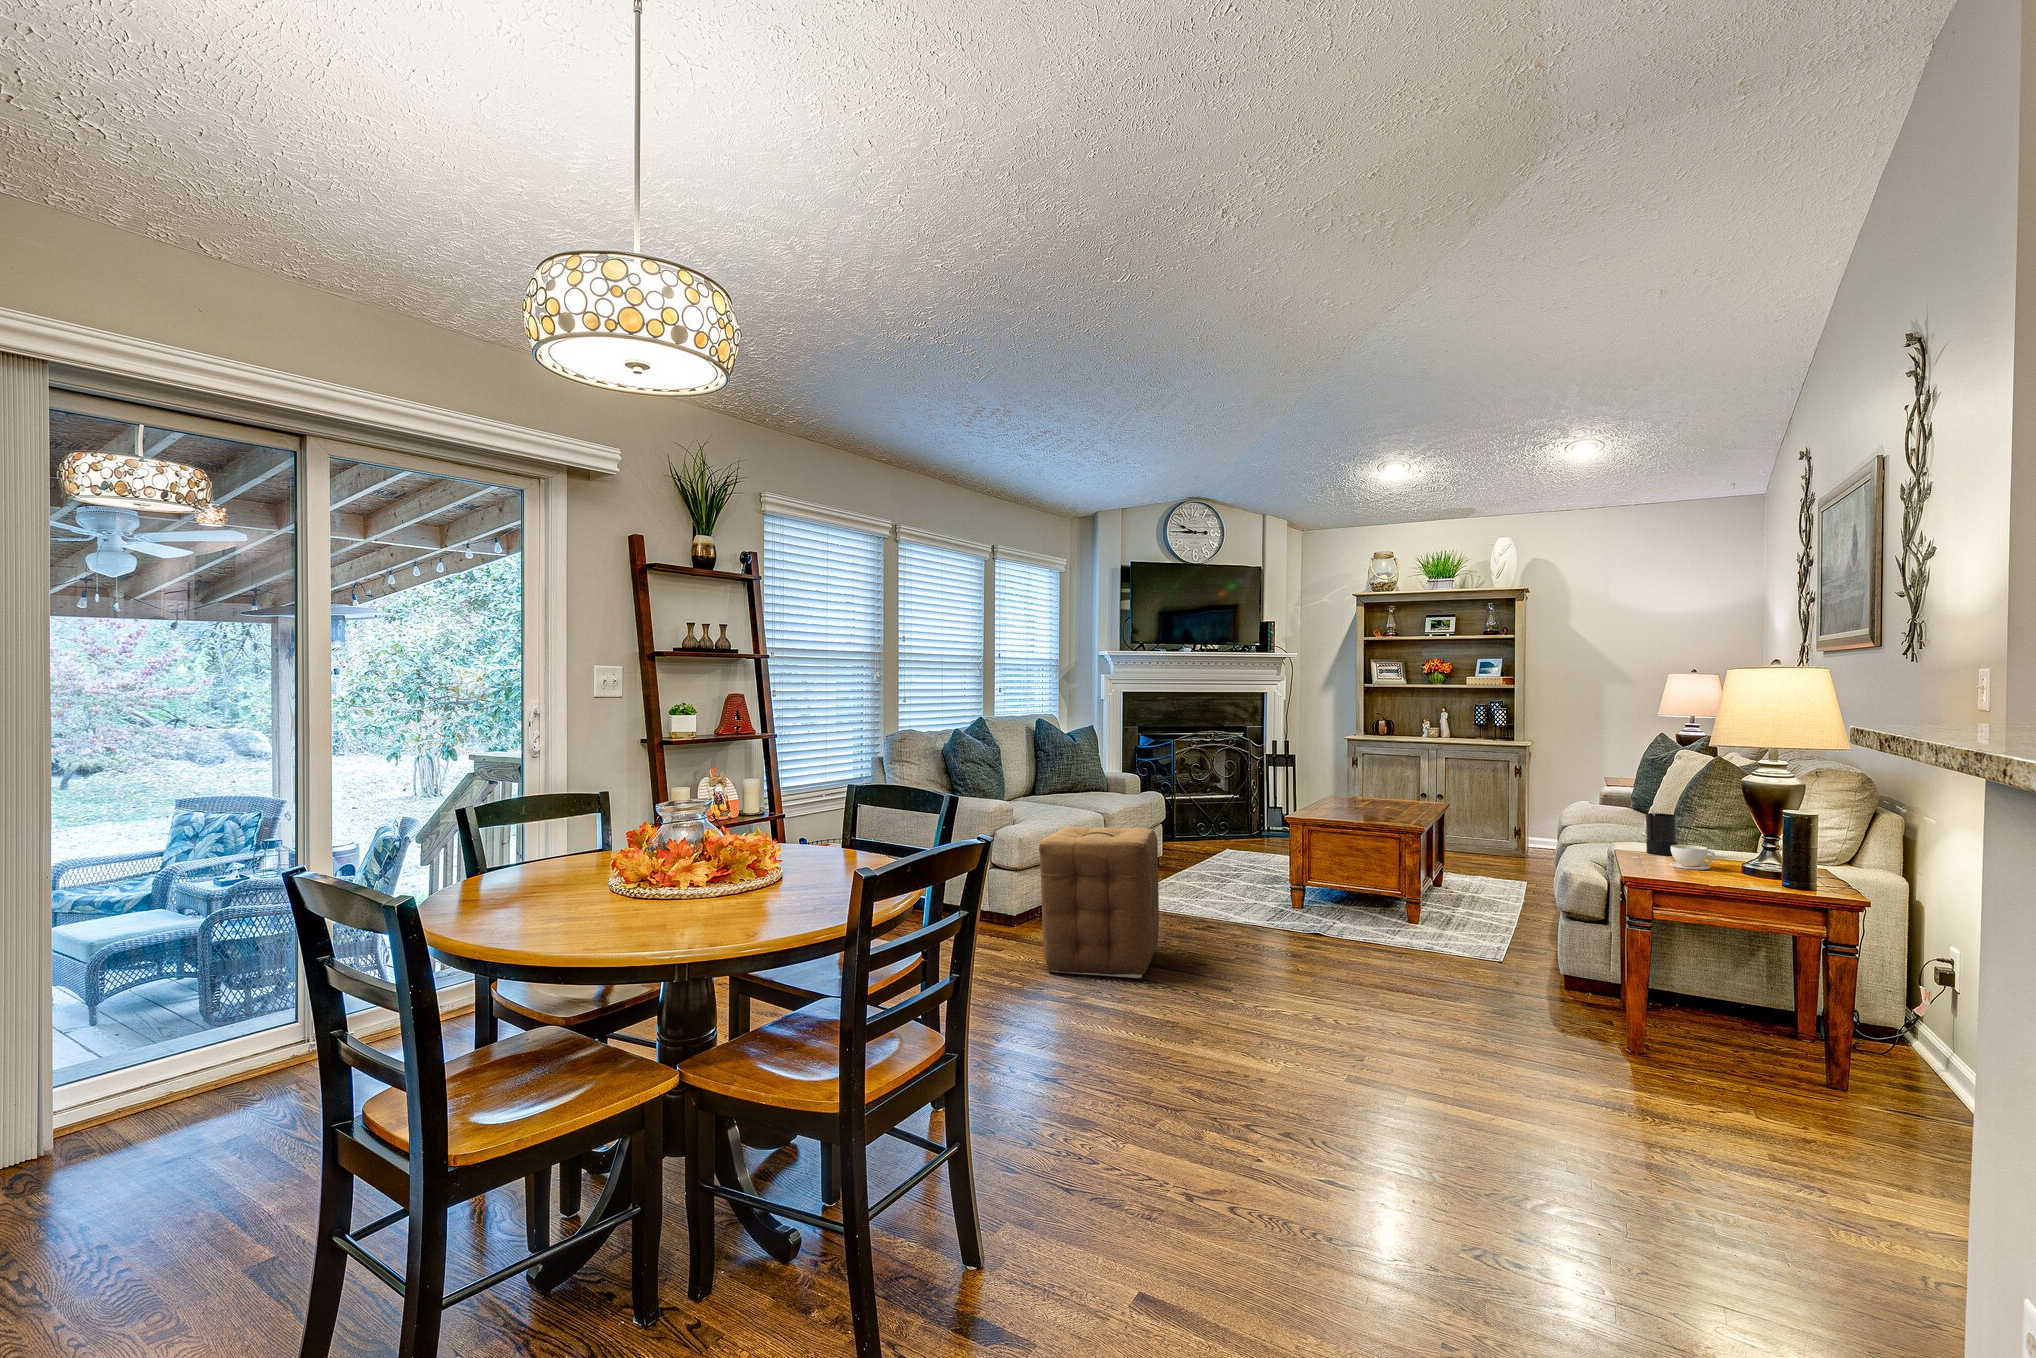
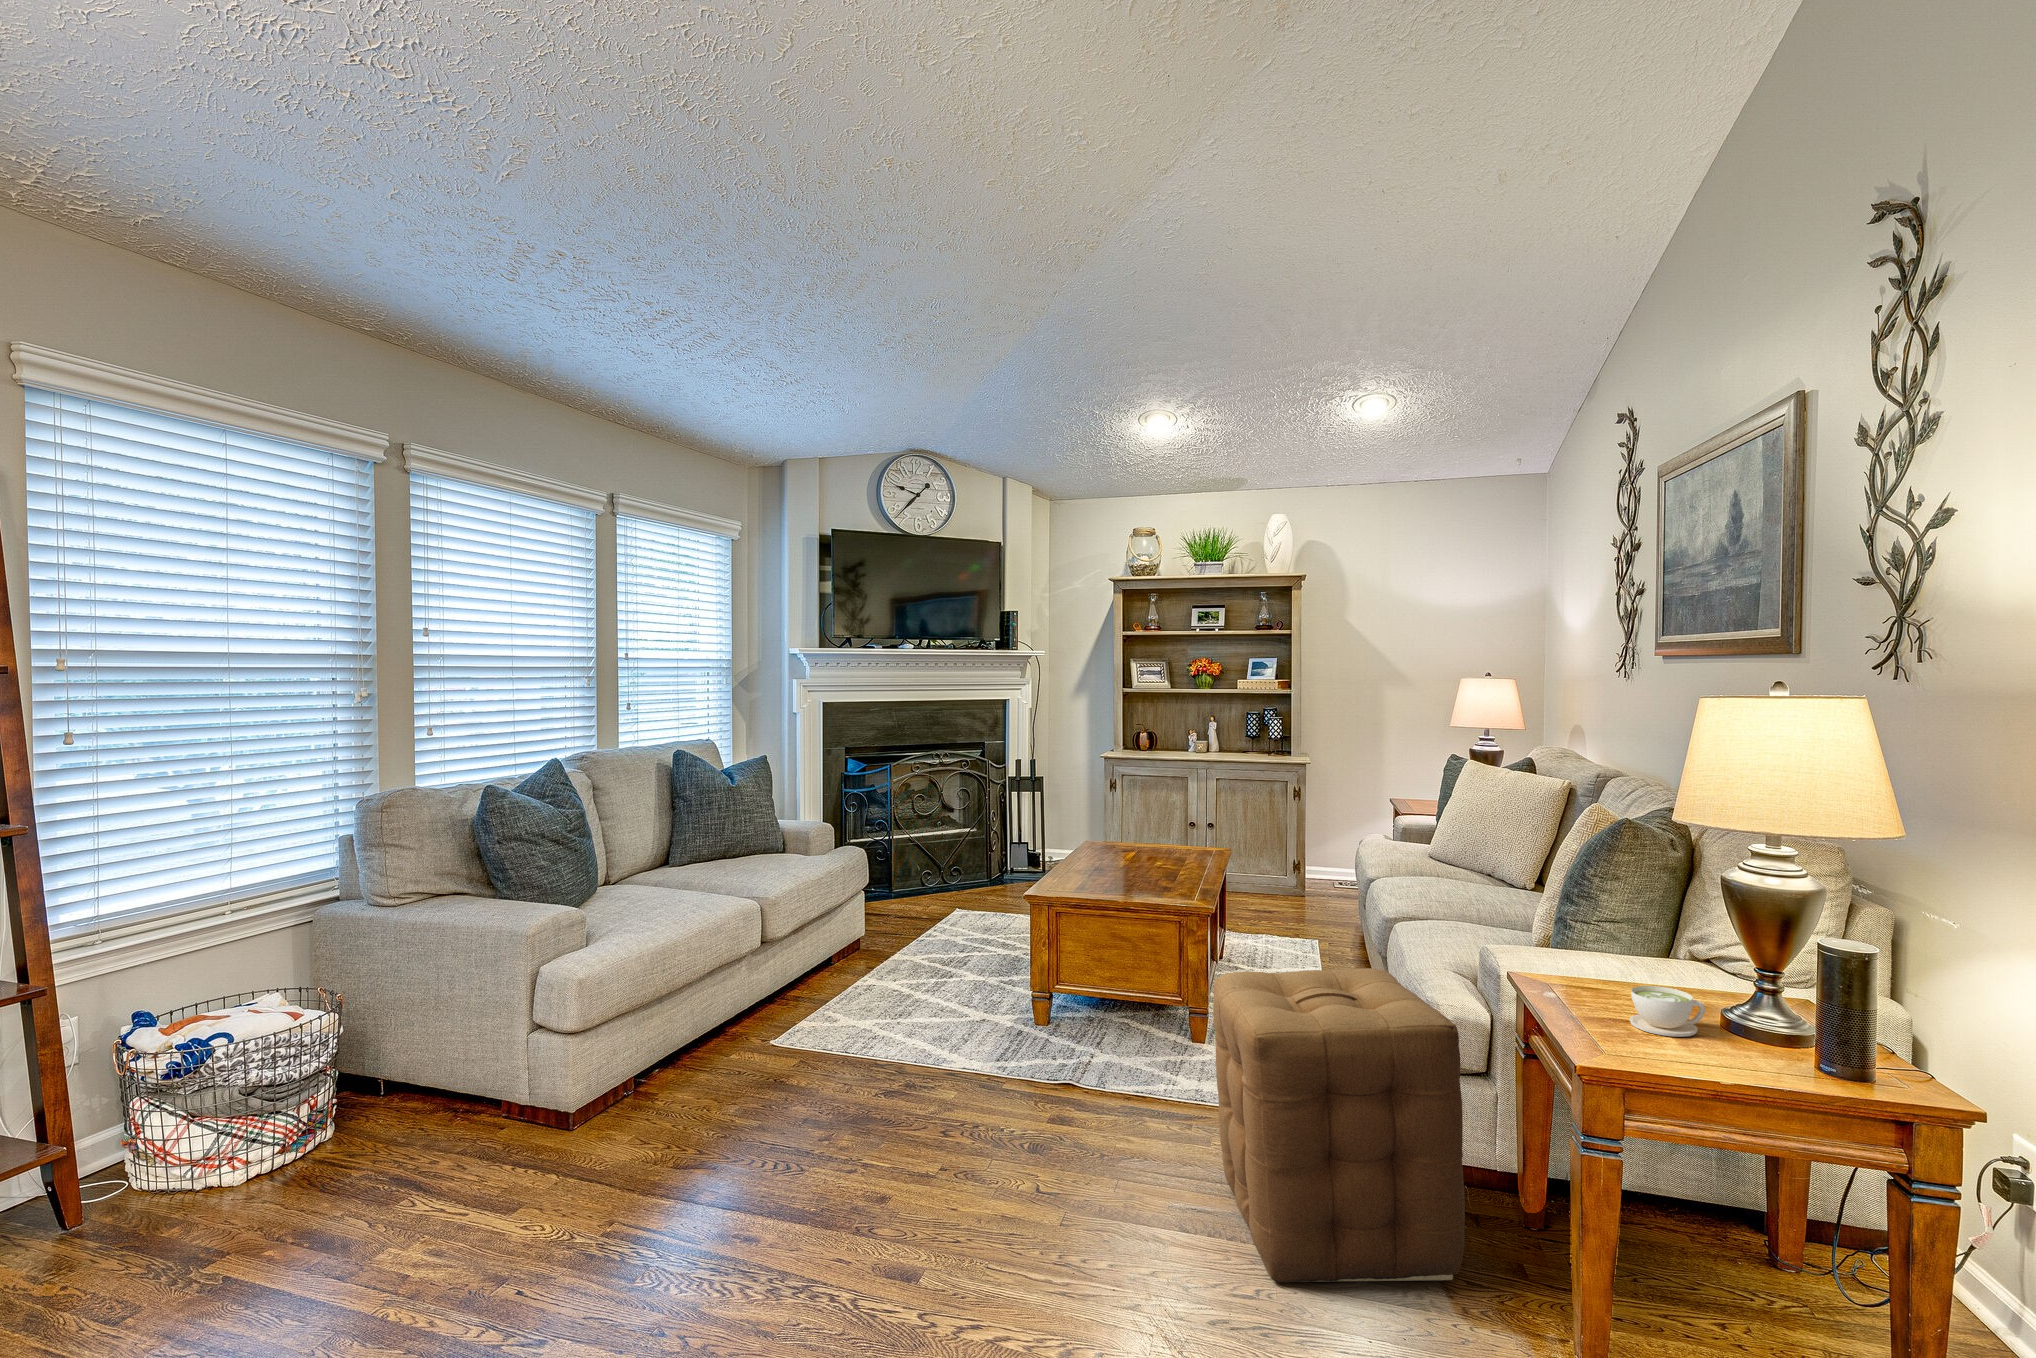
candle: present [1646,810,1677,855] -> none [1557,908,1609,987]
ottoman: present [1039,827,1159,978] -> present [1213,968,1465,1282]

